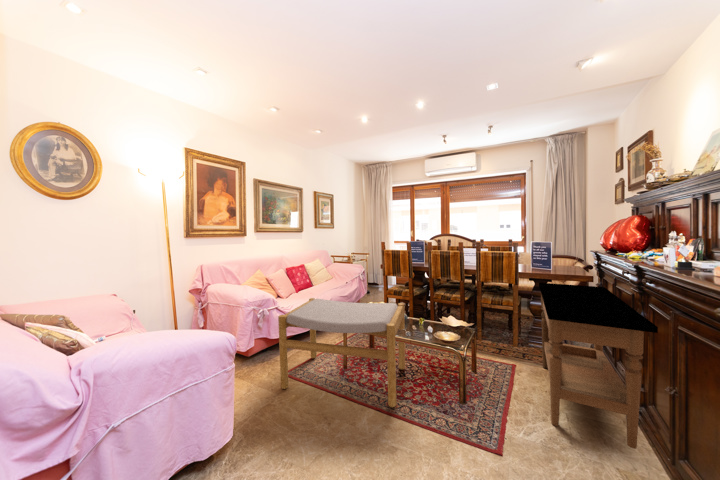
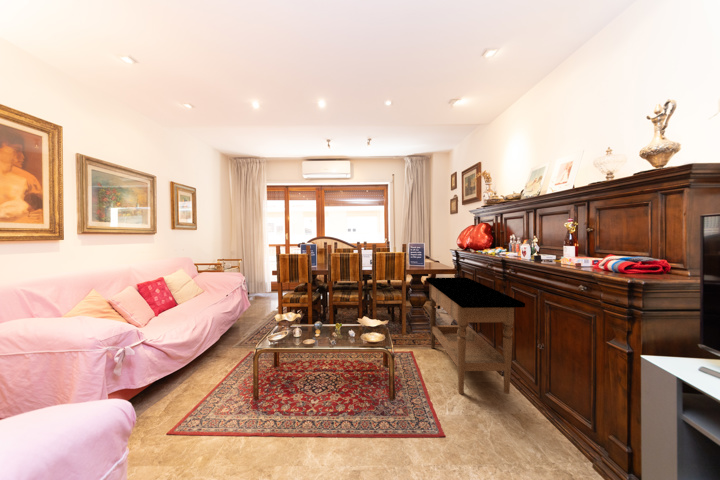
footstool: present [278,298,405,407] -> none [167,311,335,458]

